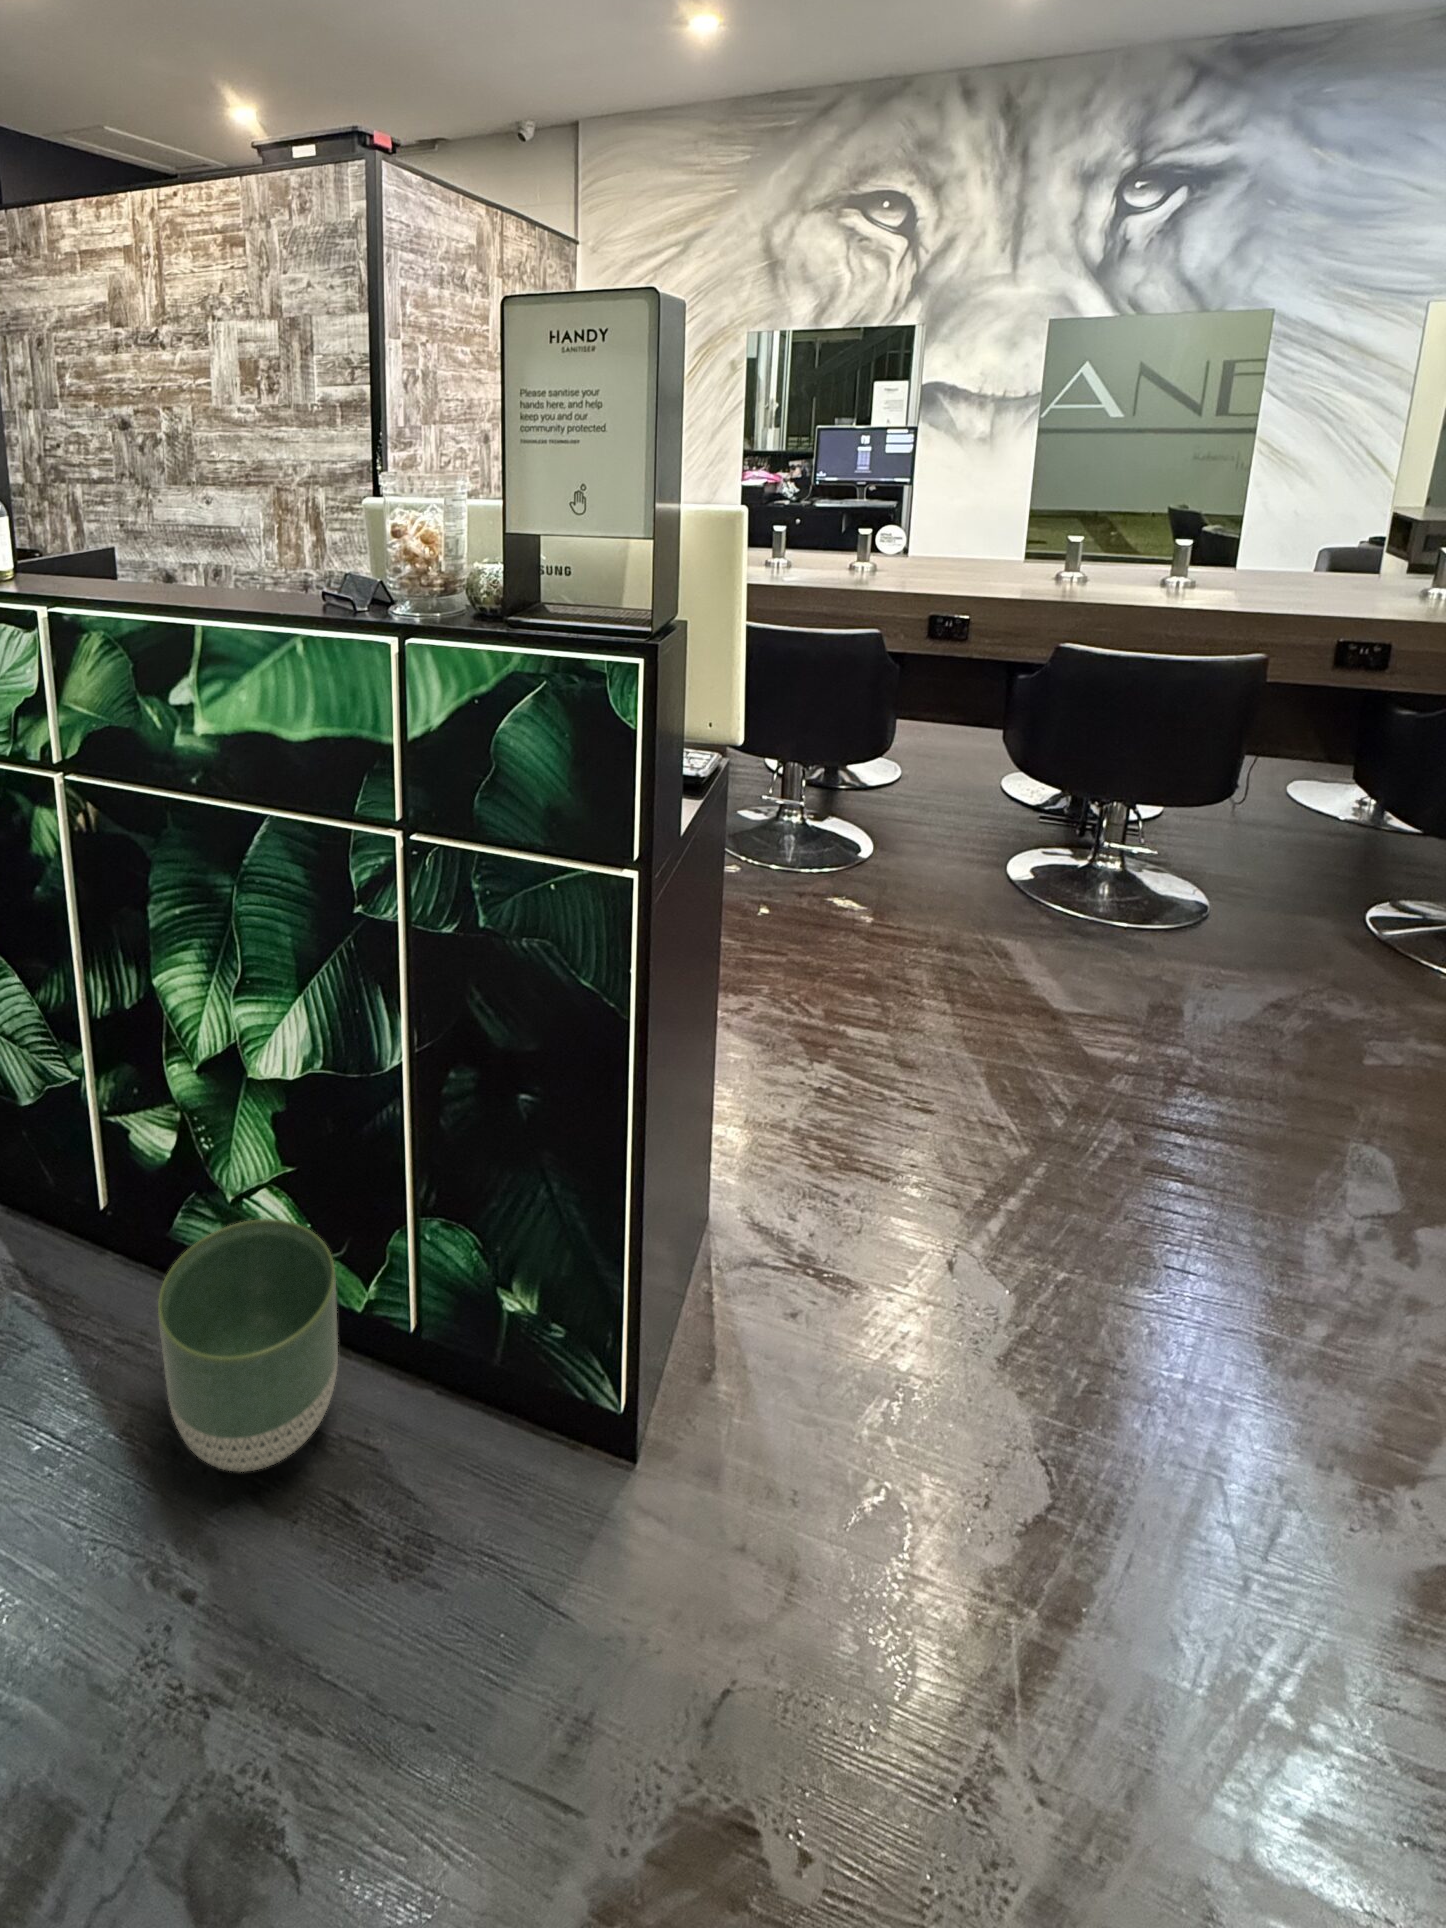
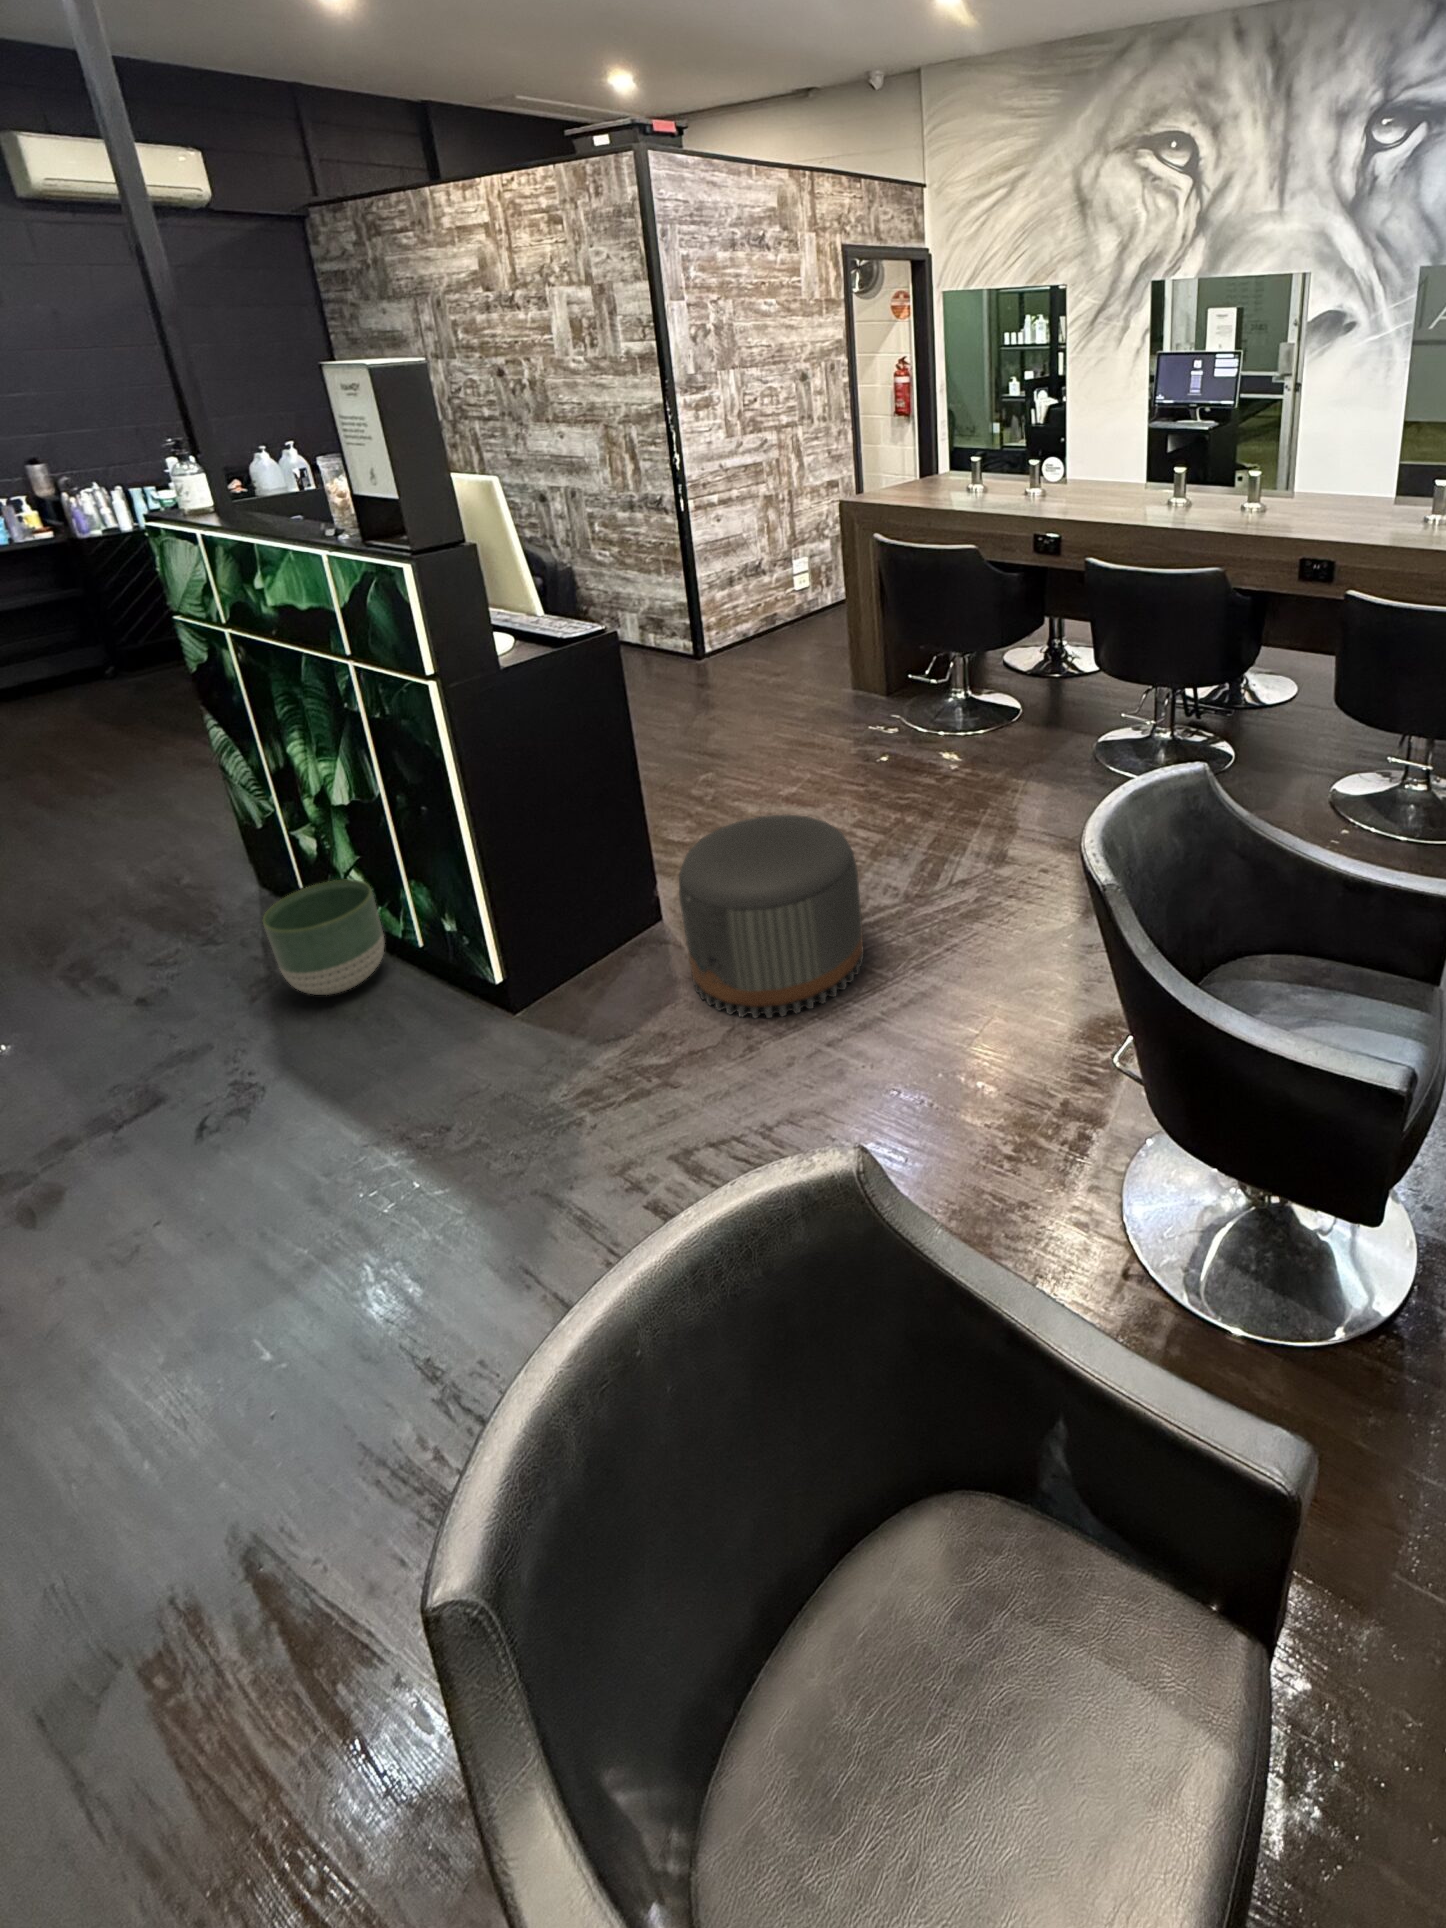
pouf: none [855,1056,1199,1462] -> present [679,814,864,1018]

